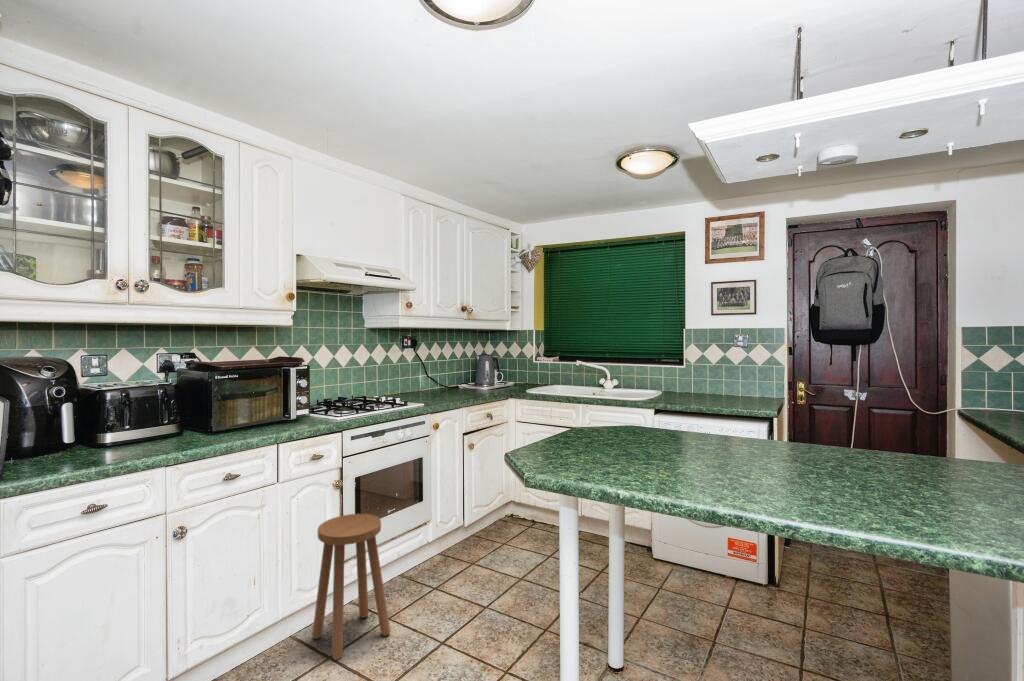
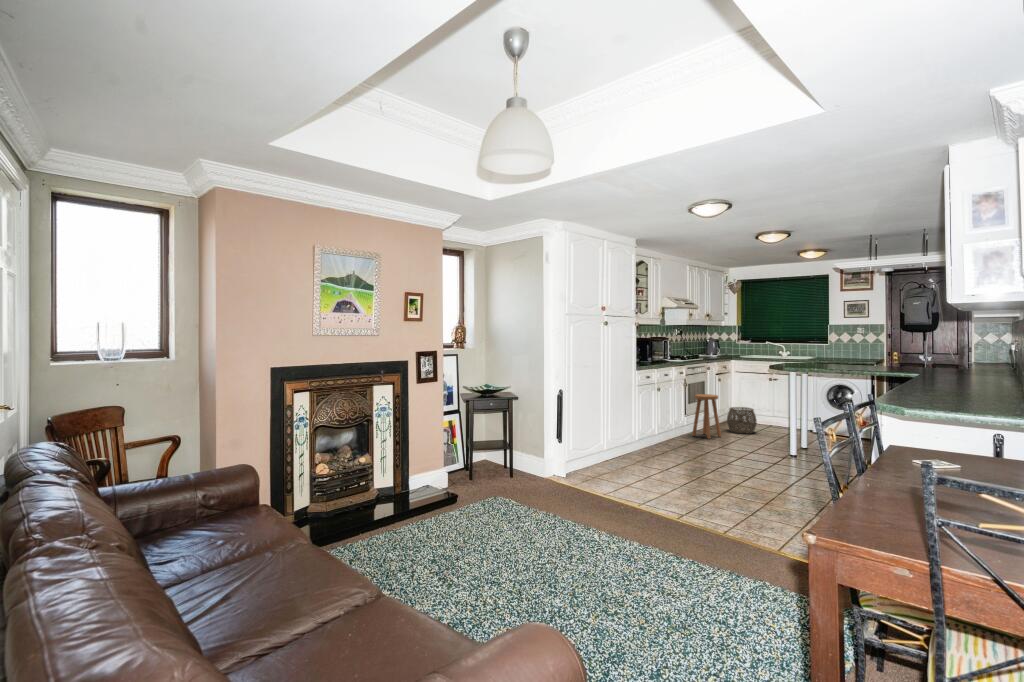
woven basket: none [438,525,506,605] -> present [727,407,757,433]

